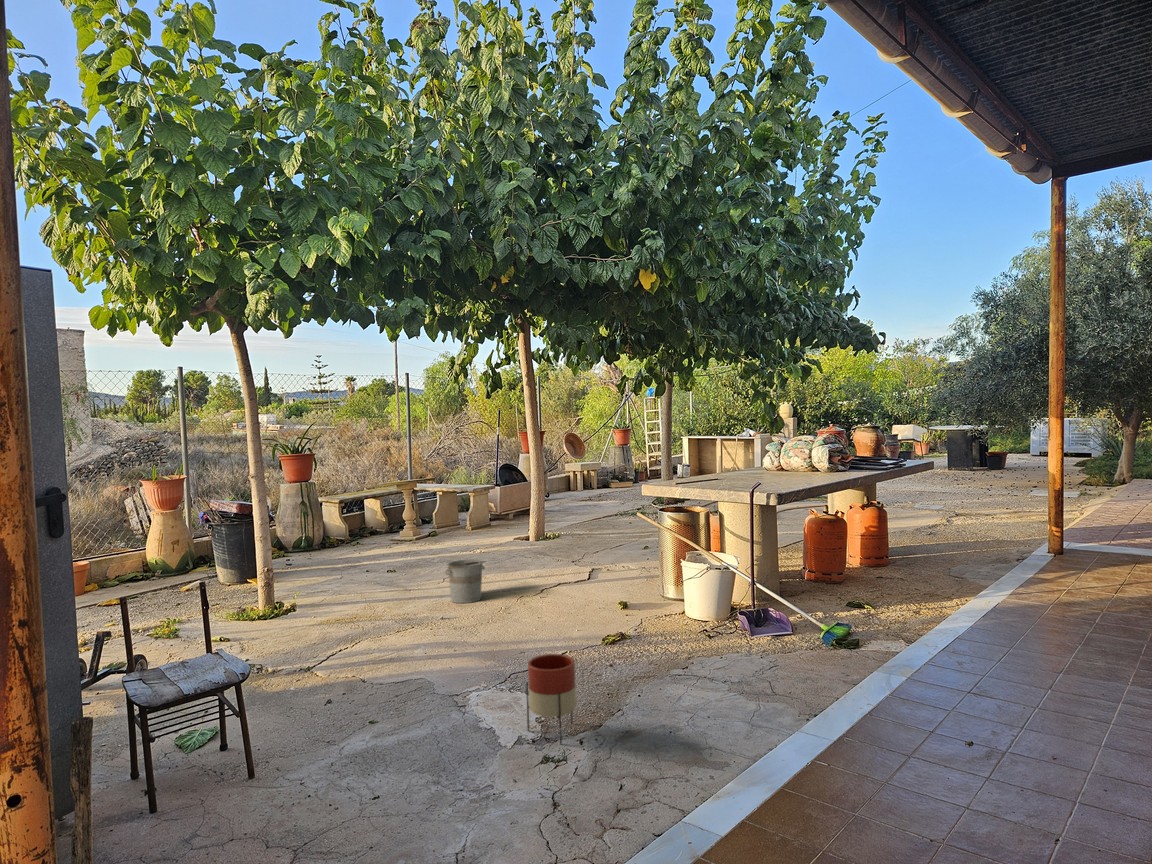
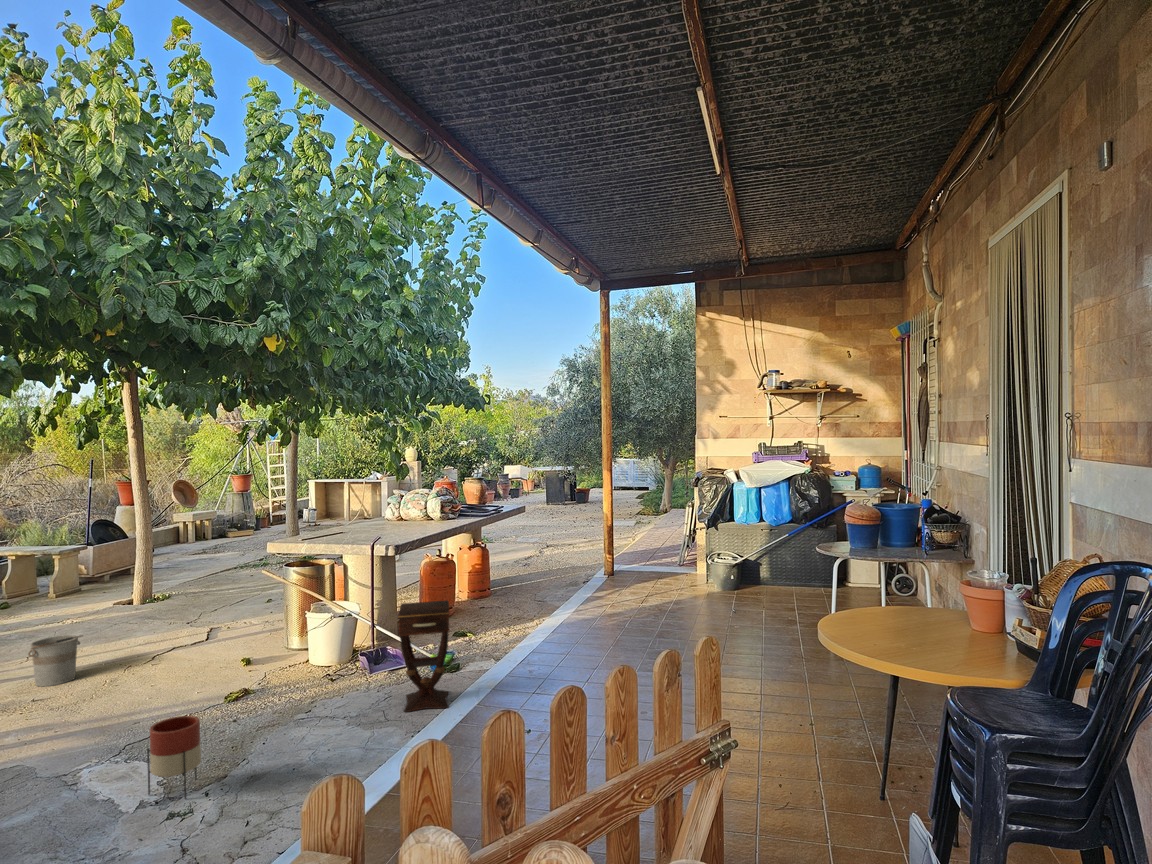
side table: none [788,562,853,696] -> present [398,600,449,712]

